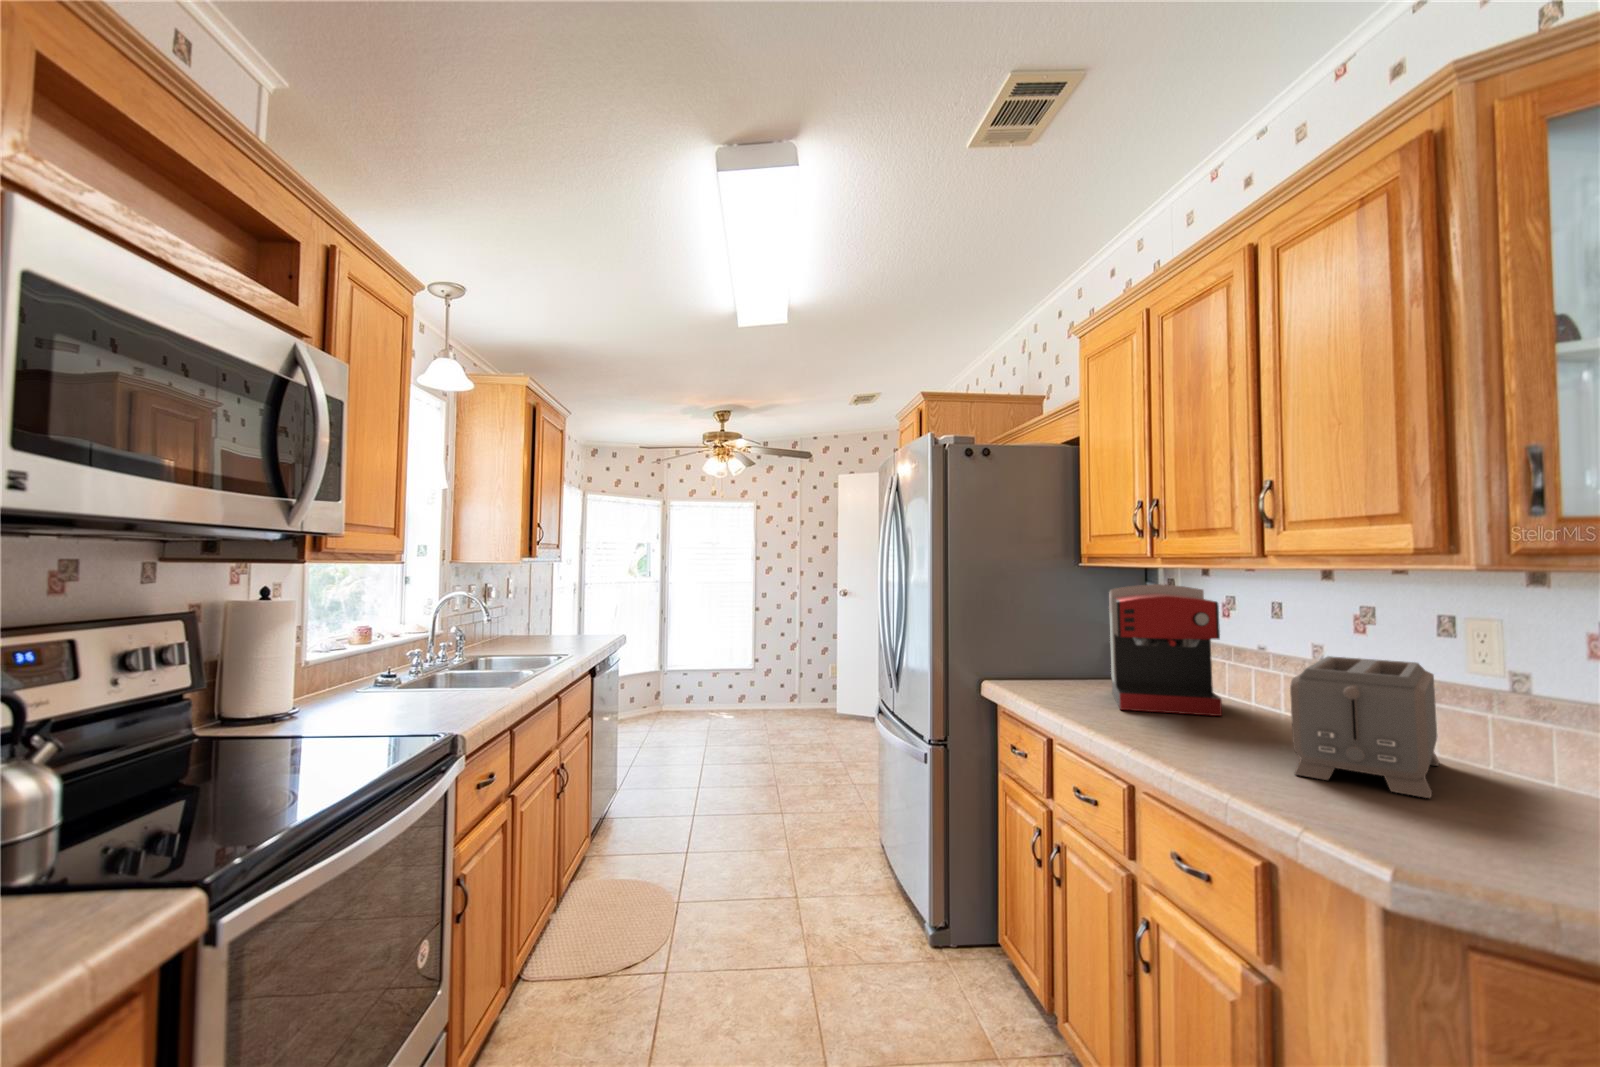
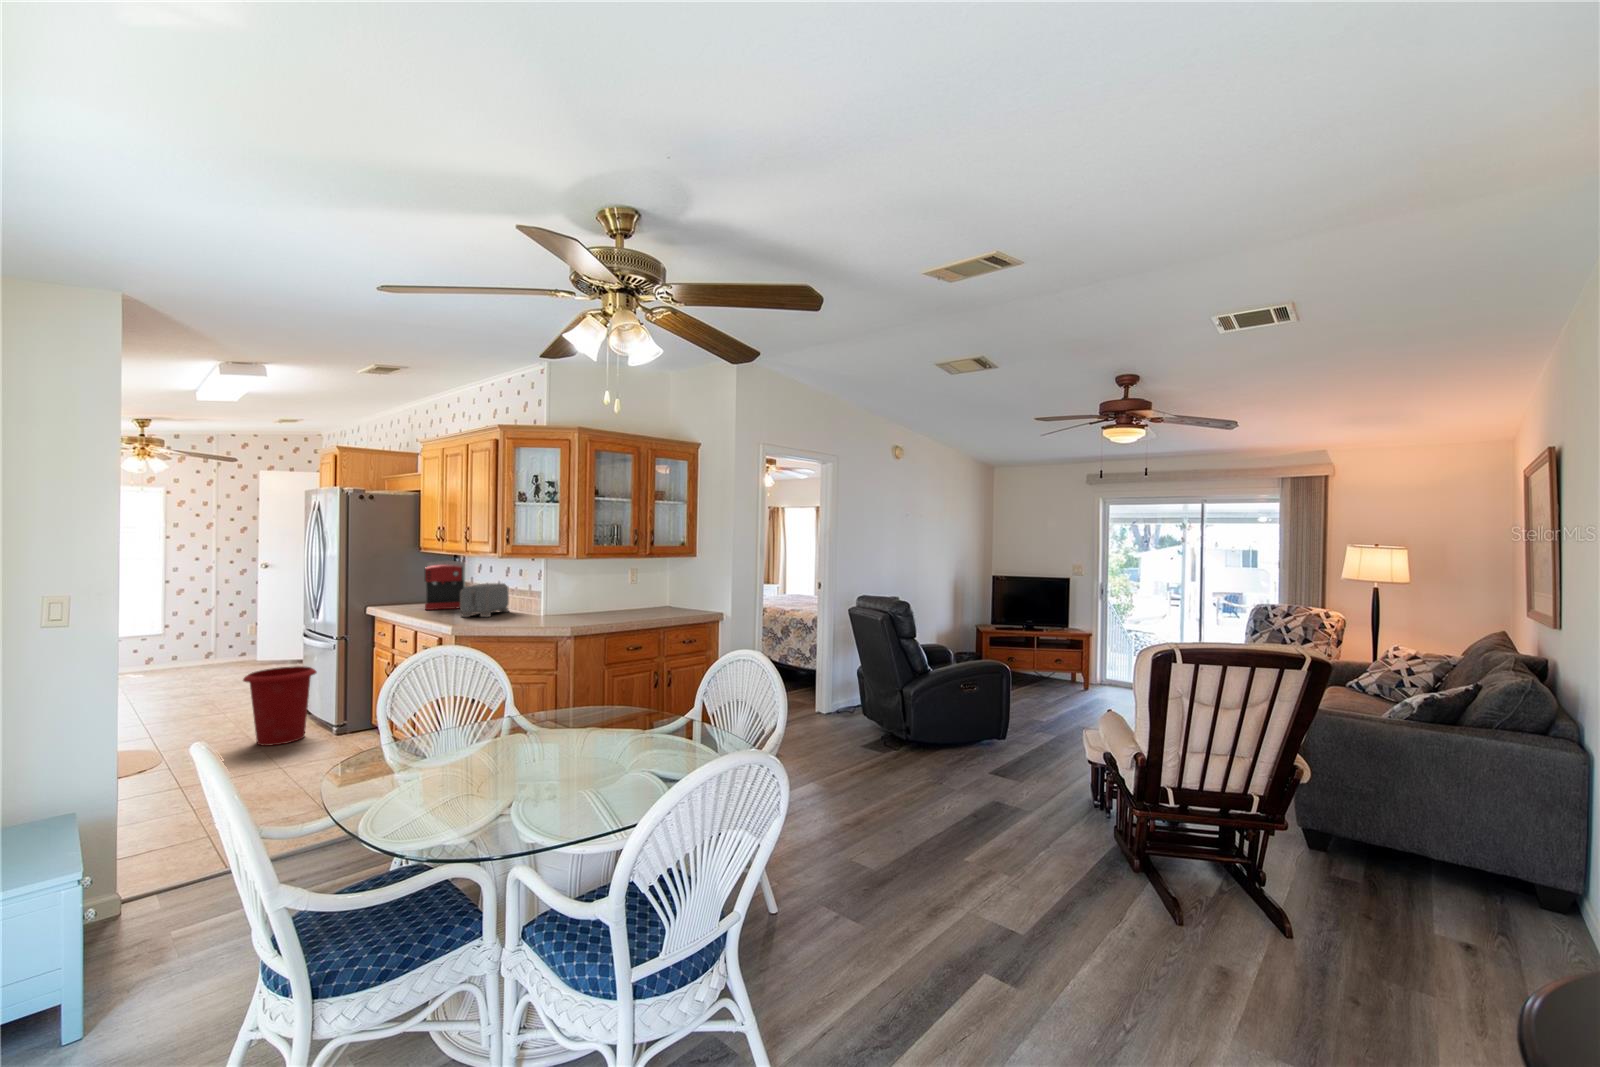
waste bin: none [784,772,894,936] -> present [243,666,317,746]

